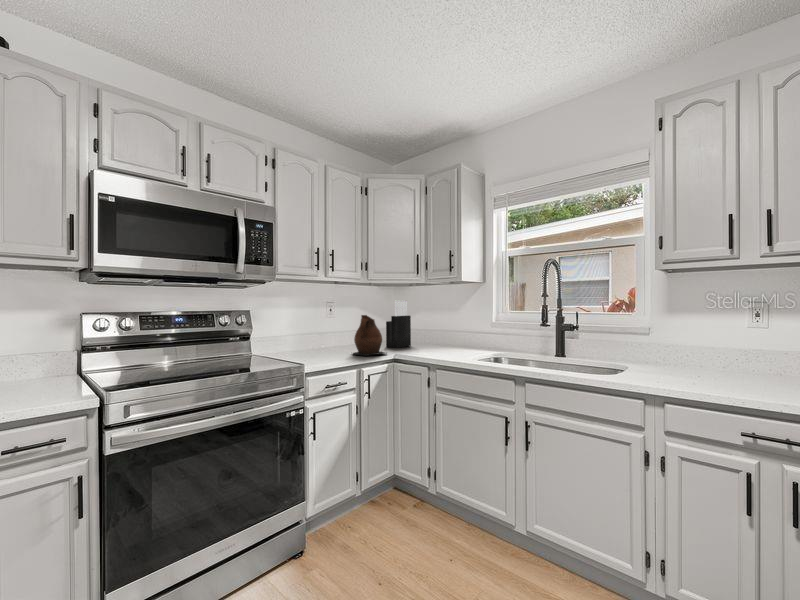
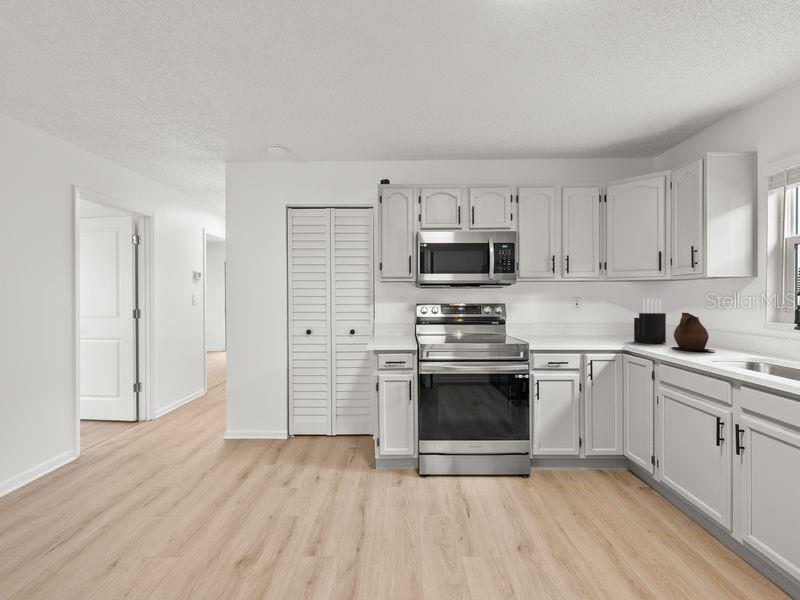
ceramic pitcher: present [353,315,387,356] -> present [672,313,715,351]

